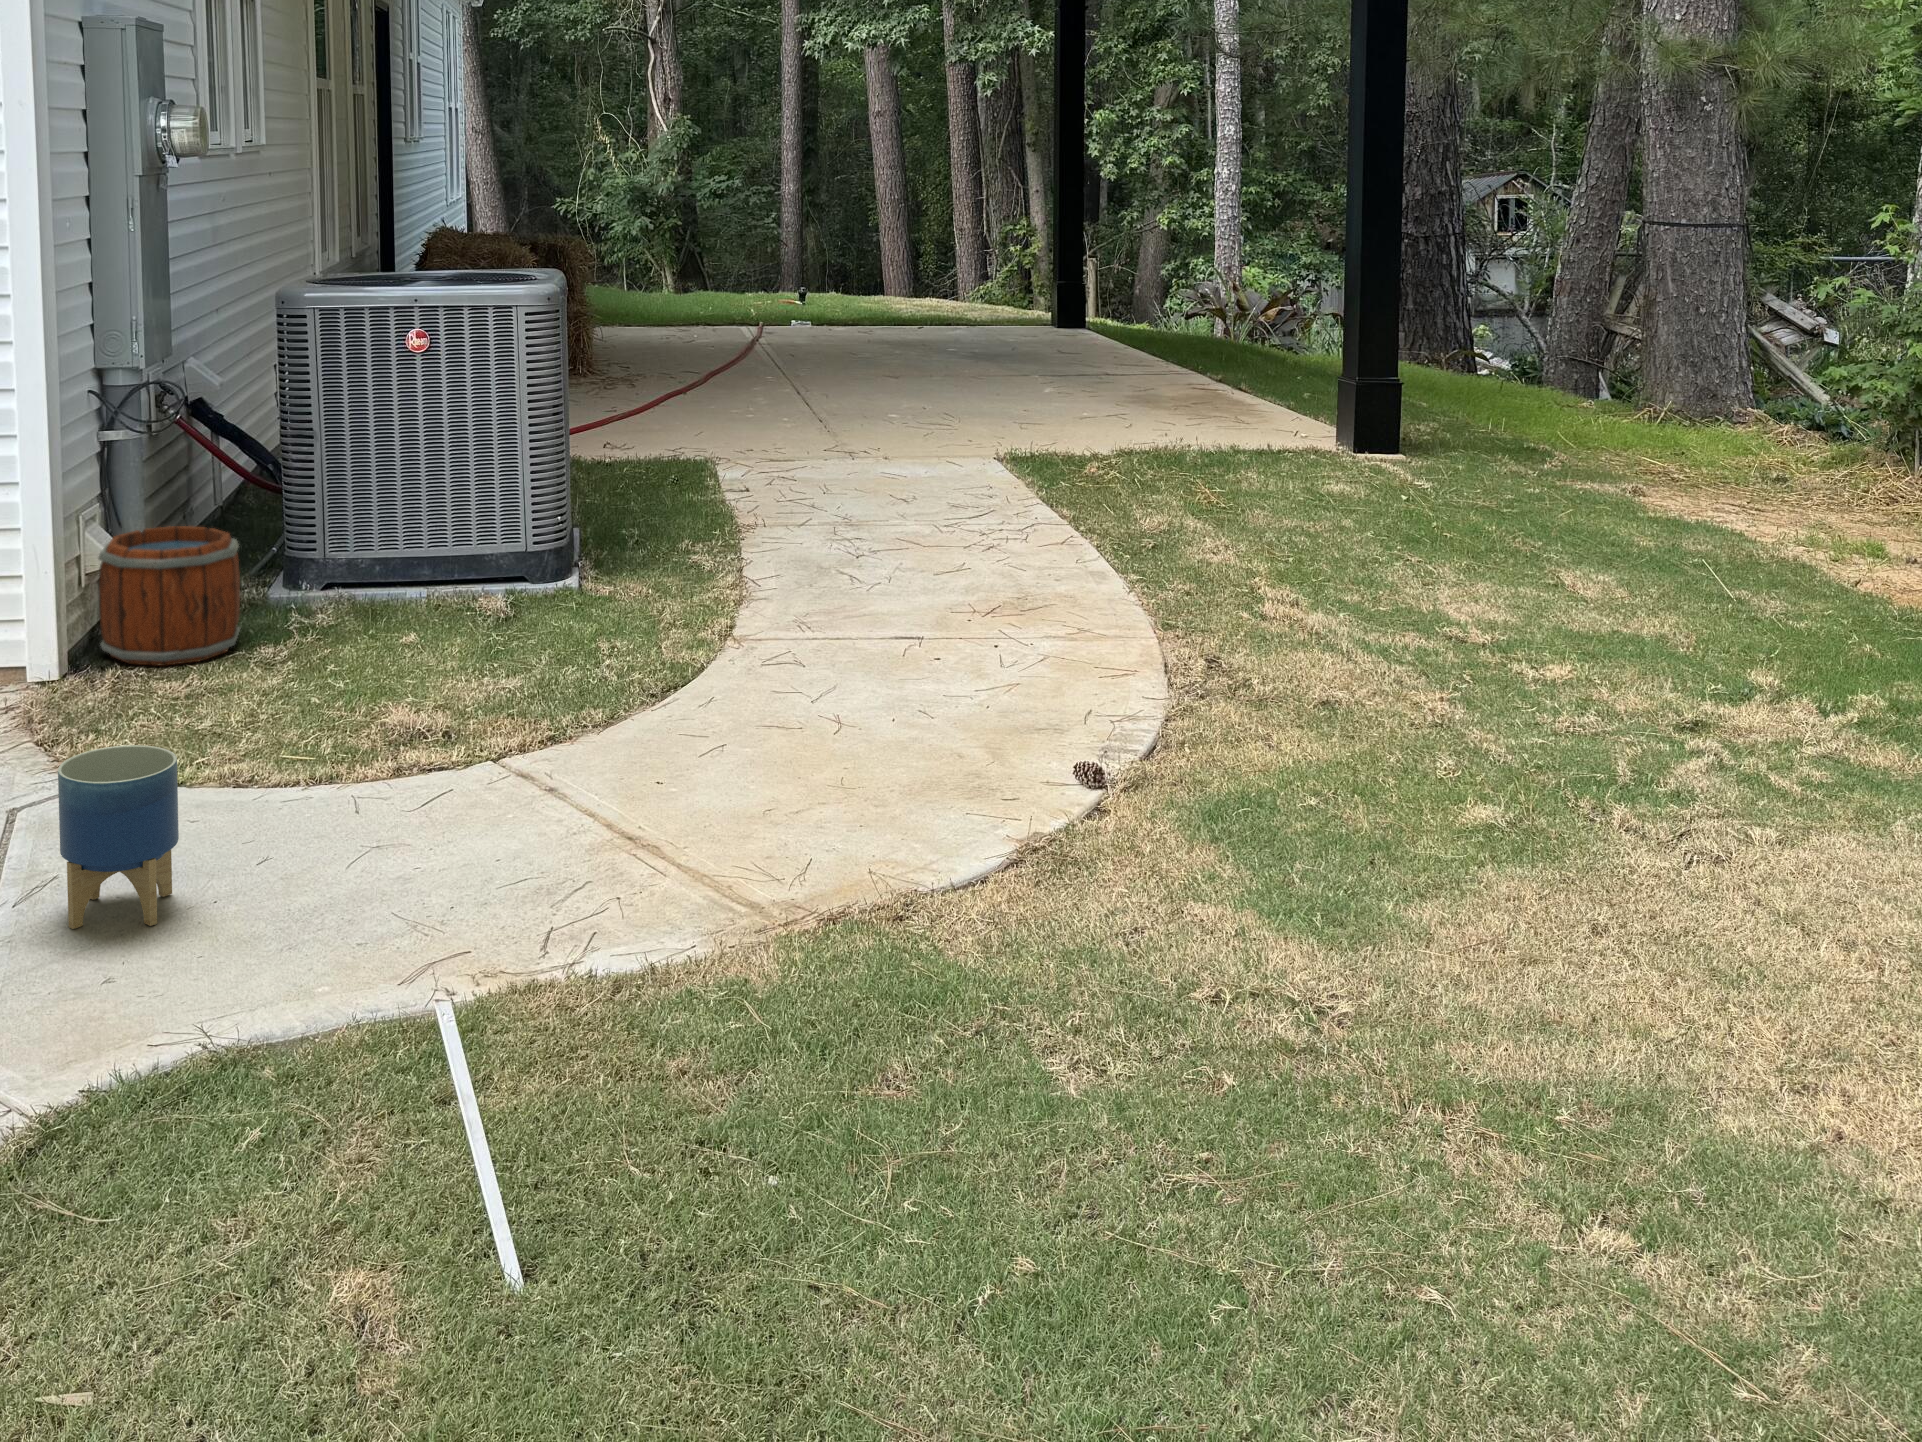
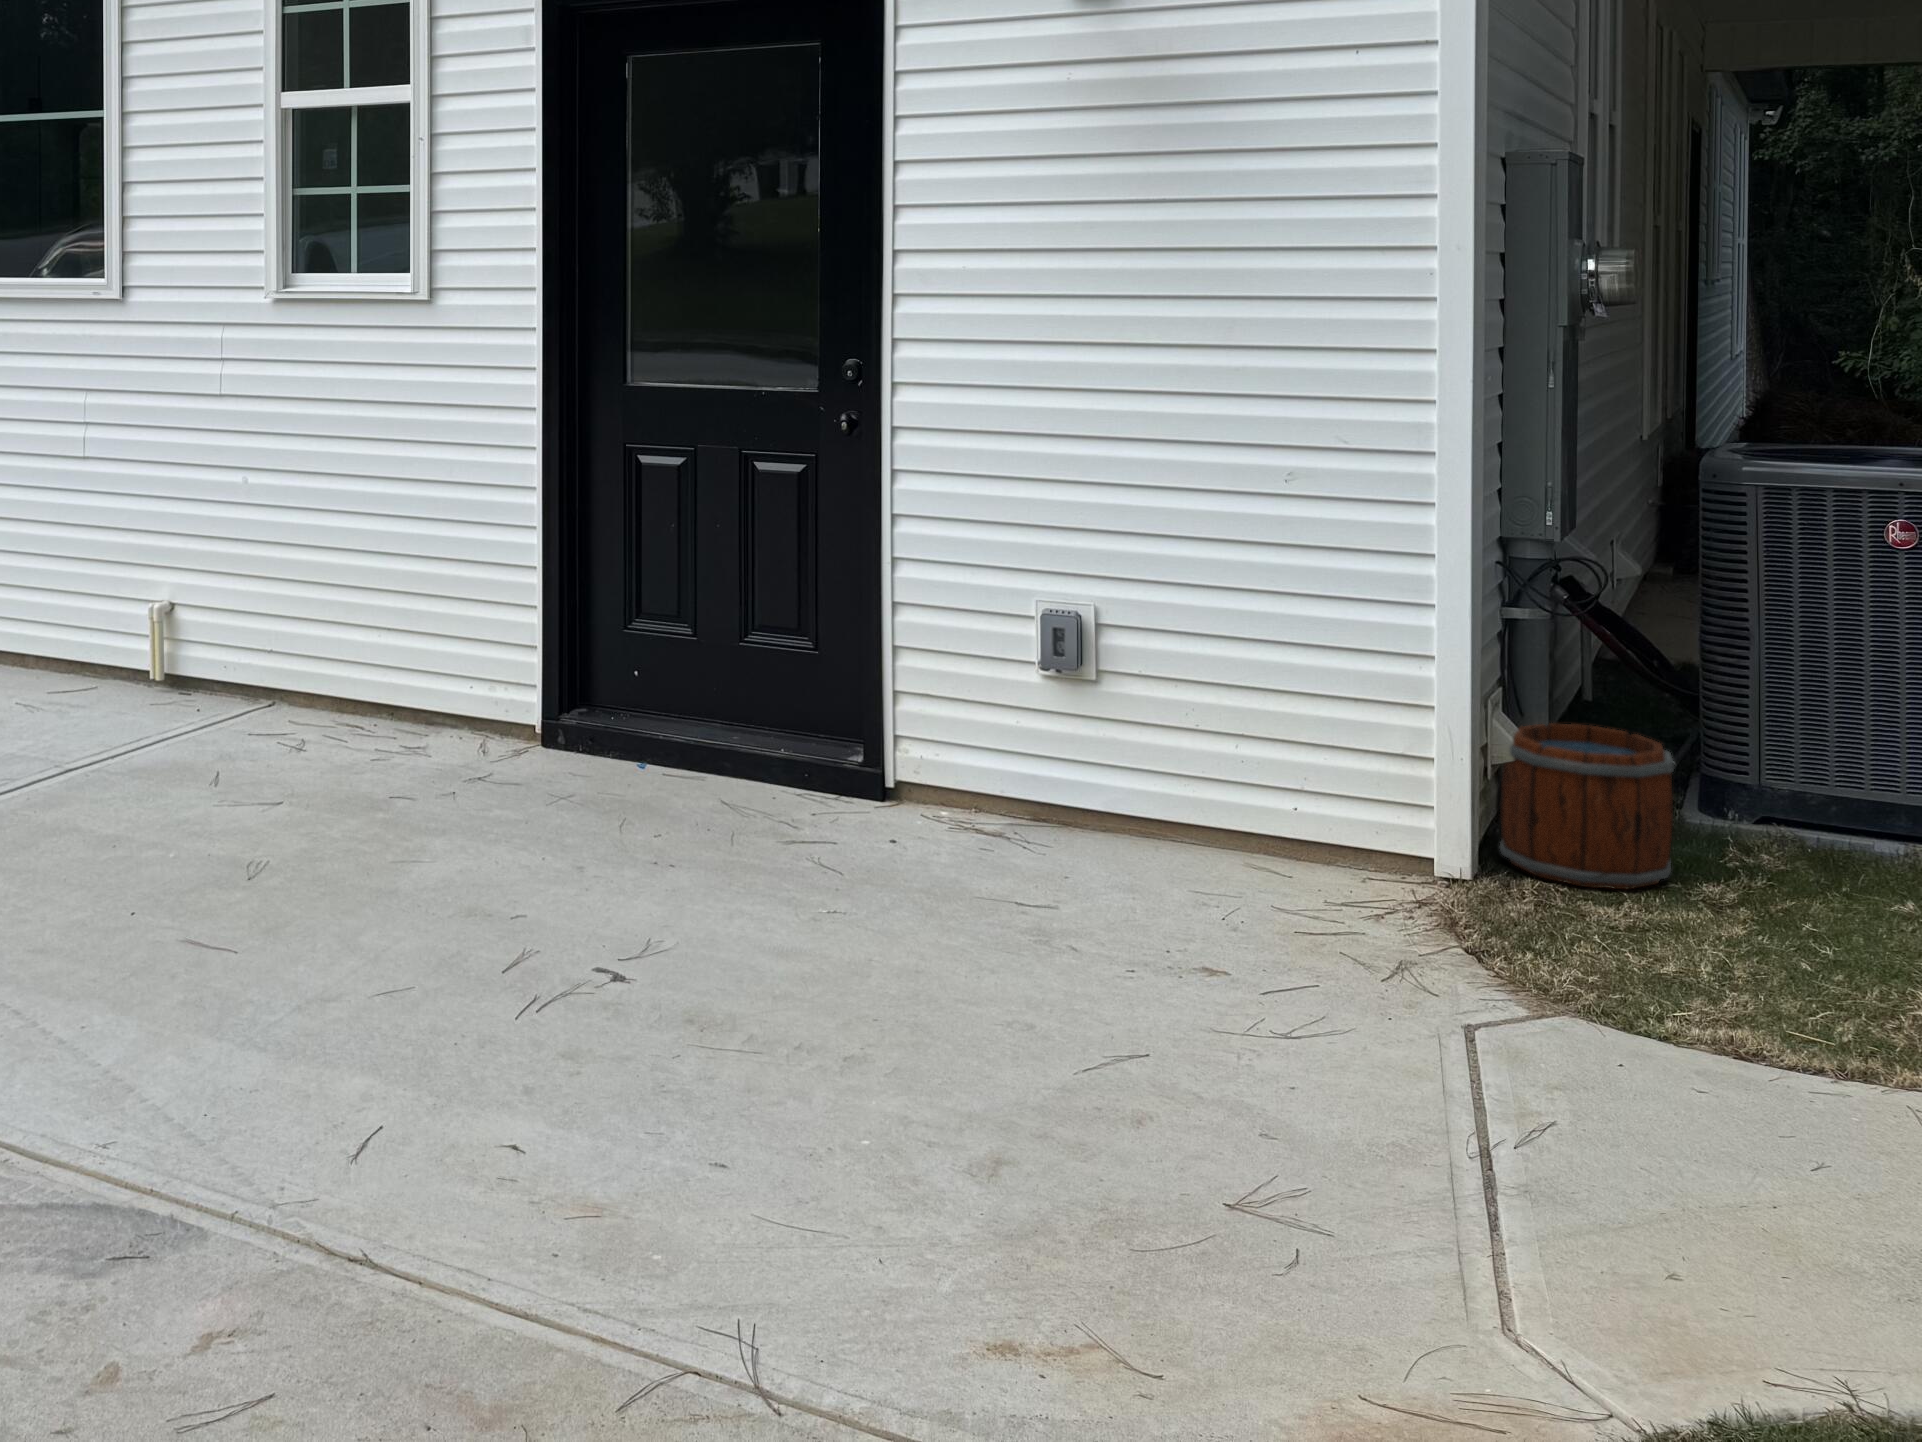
planter: present [58,745,179,929] -> none [1588,987,1740,1212]

